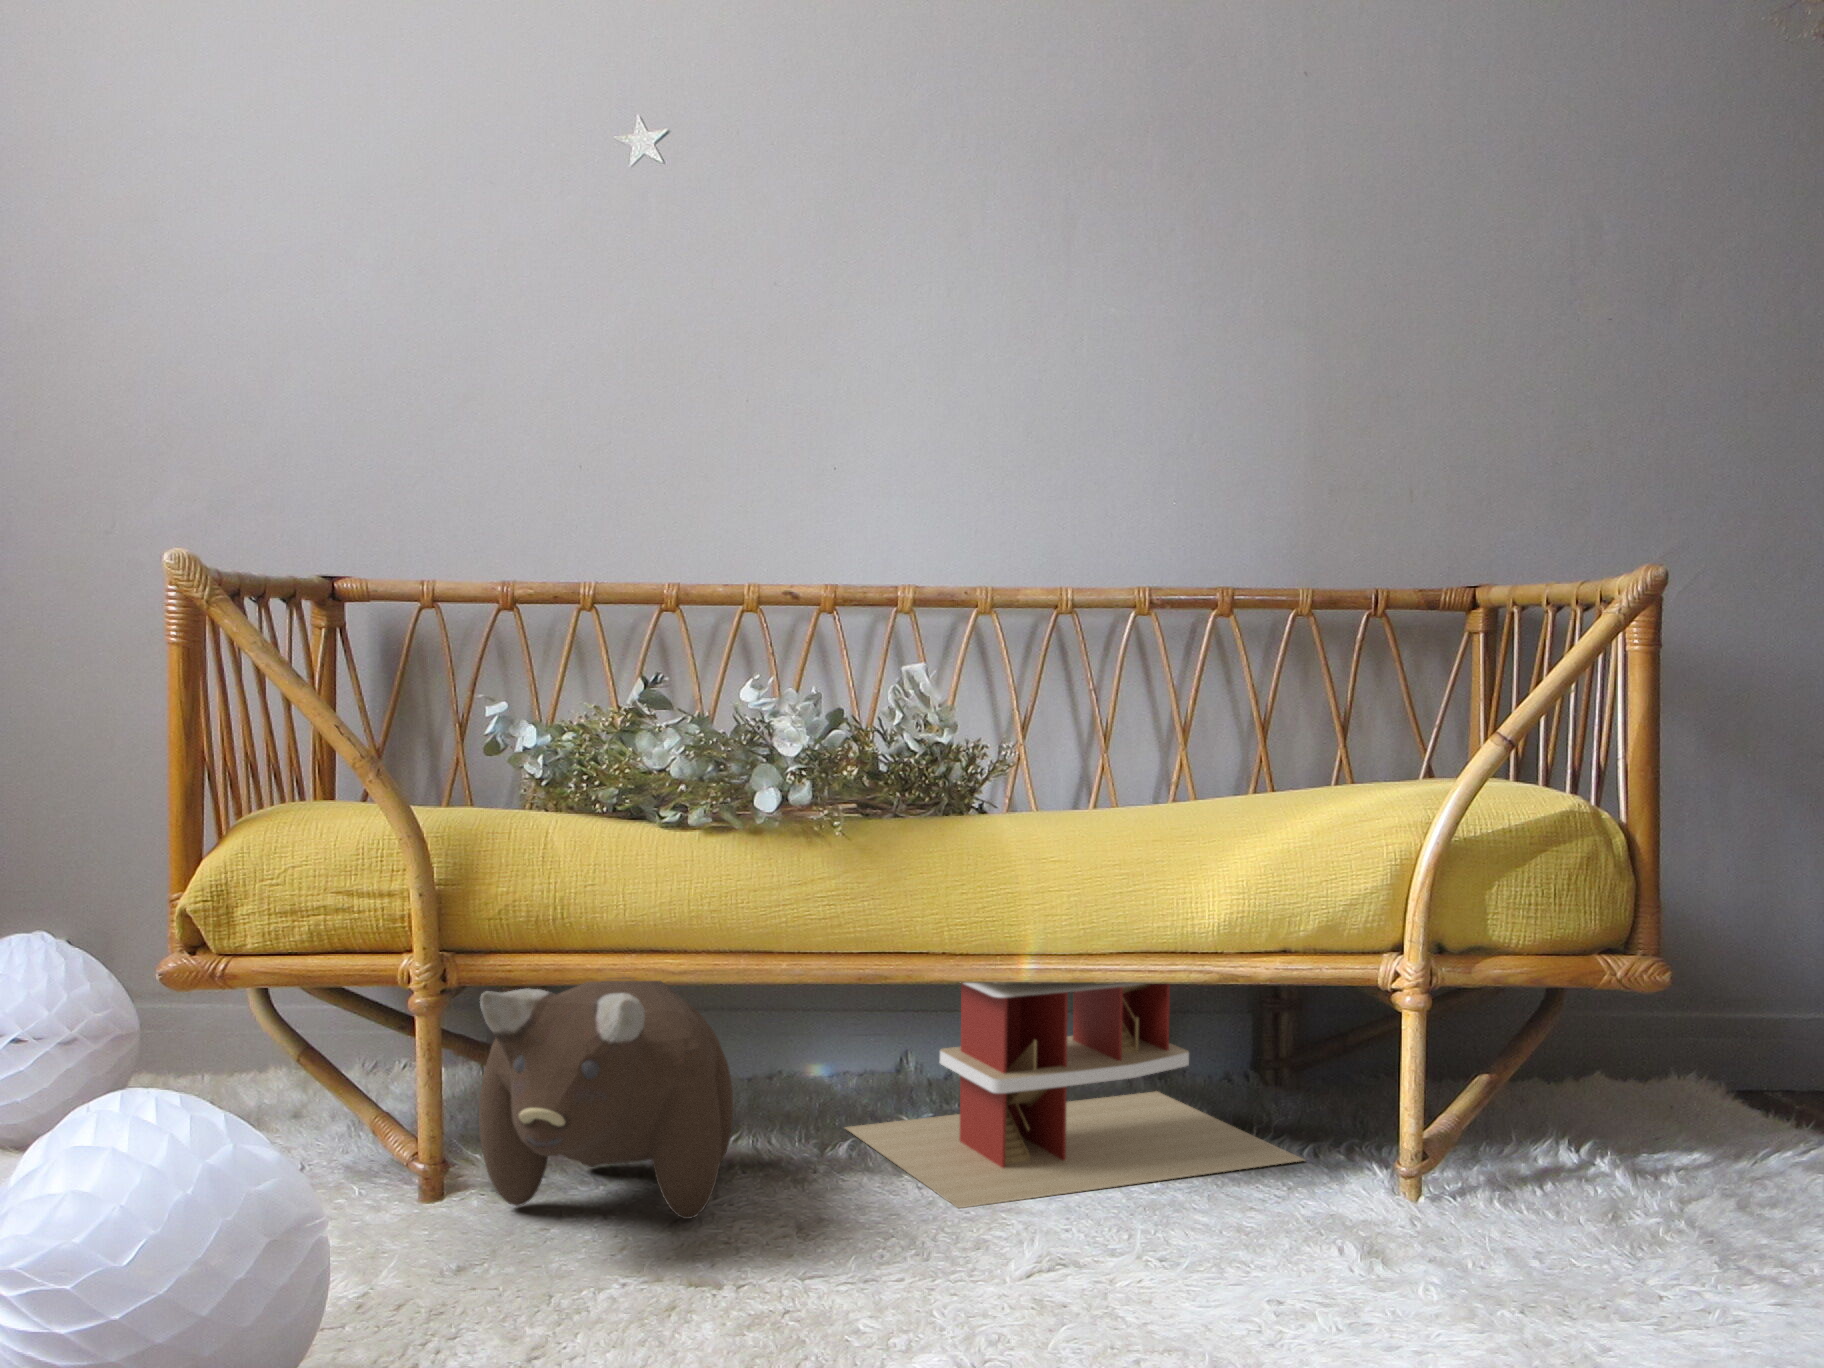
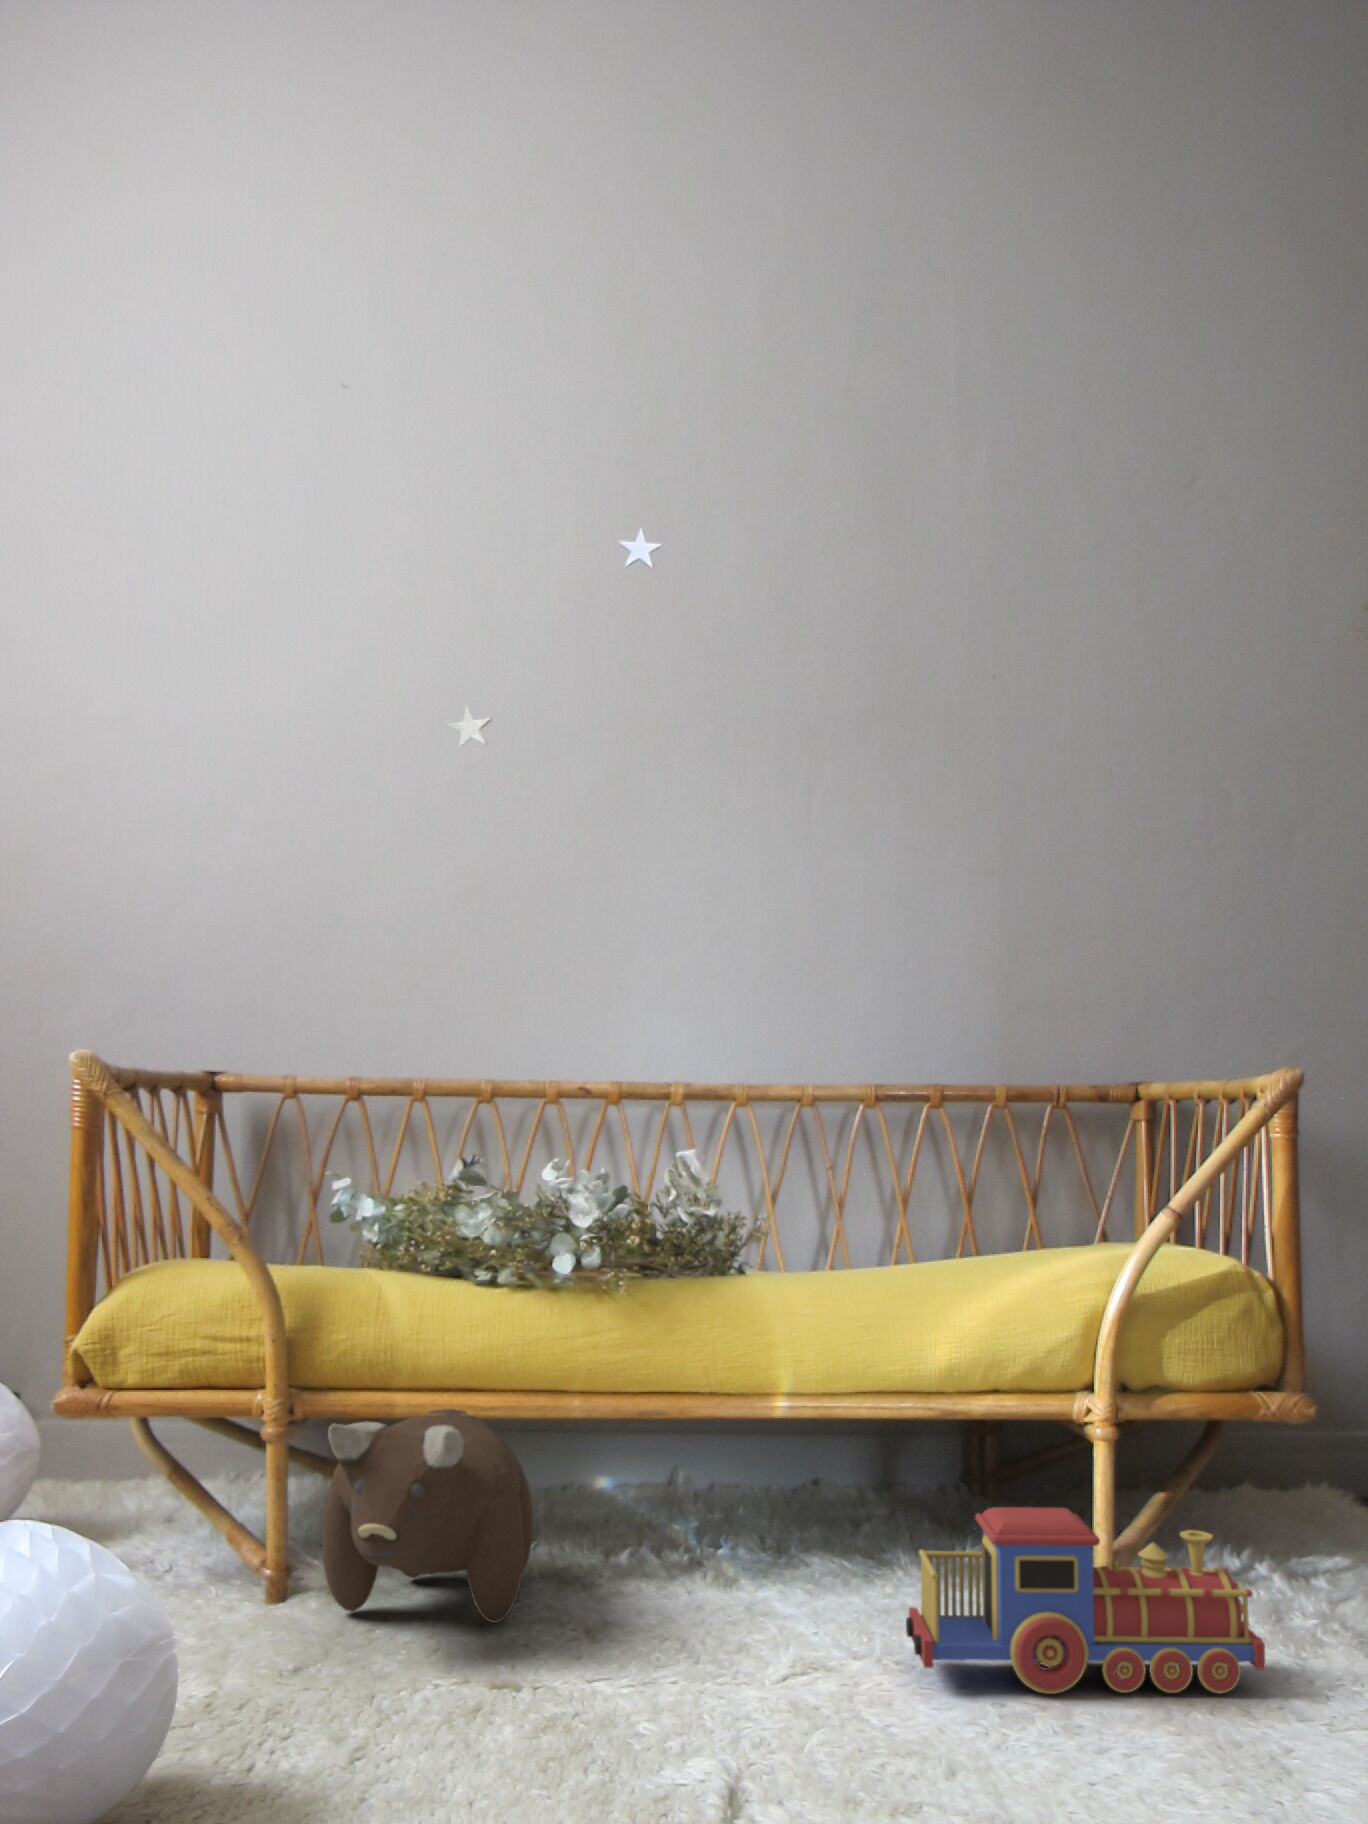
toy house: present [845,982,1304,1208] -> none [624,1374,1015,1613]
toy train: none [1178,1089,1610,1304] -> present [906,1507,1266,1694]

